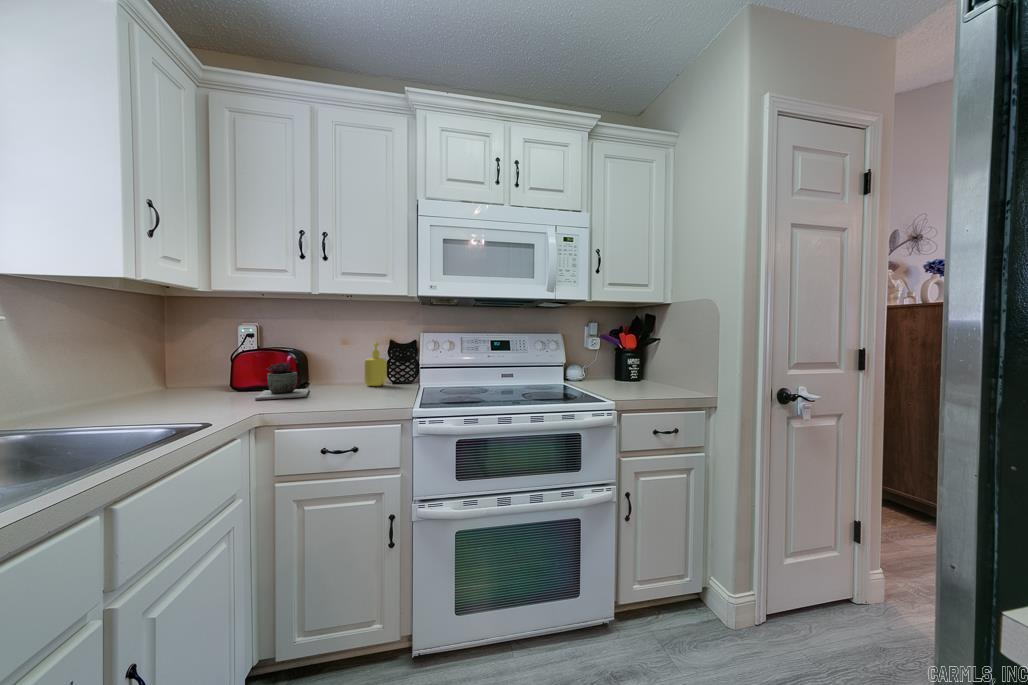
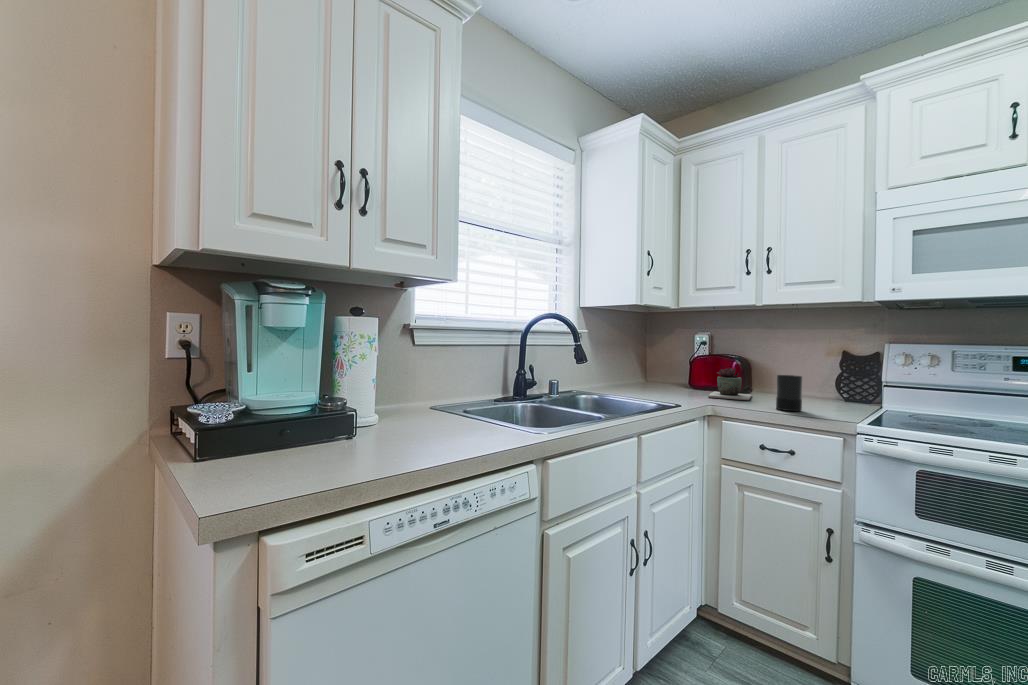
soap dispenser: present [365,343,387,386] -> none [809,354,837,401]
candle: none [333,364,362,404] -> present [776,375,802,411]

